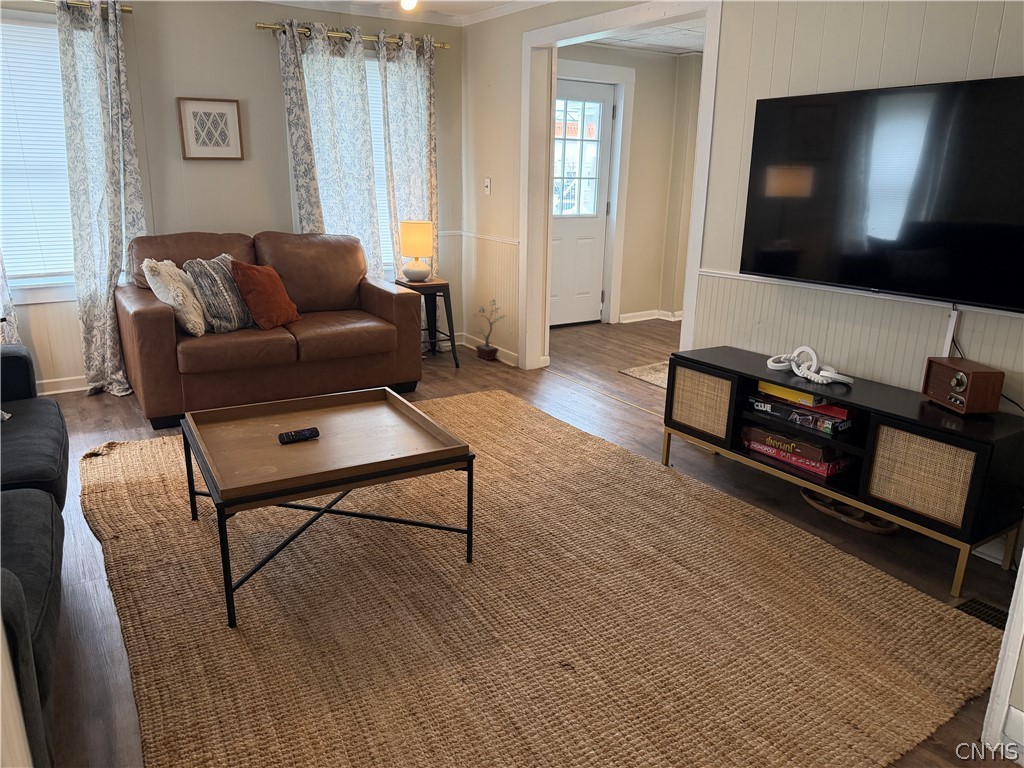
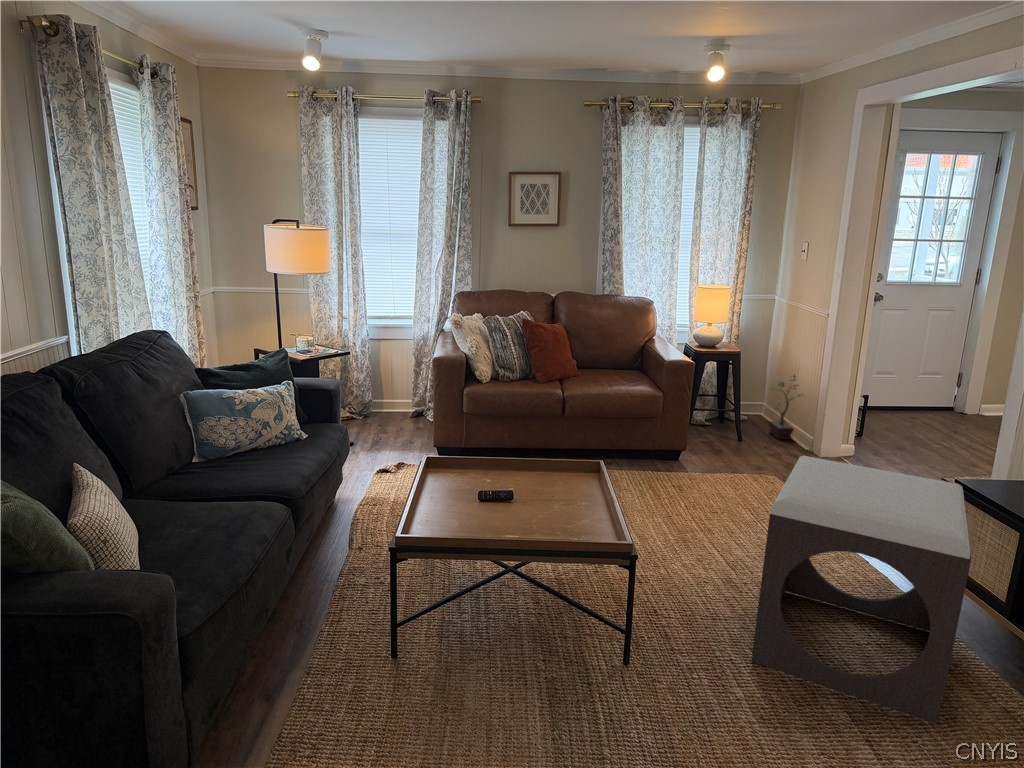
footstool: none [556,349,722,532] -> present [751,456,971,723]

